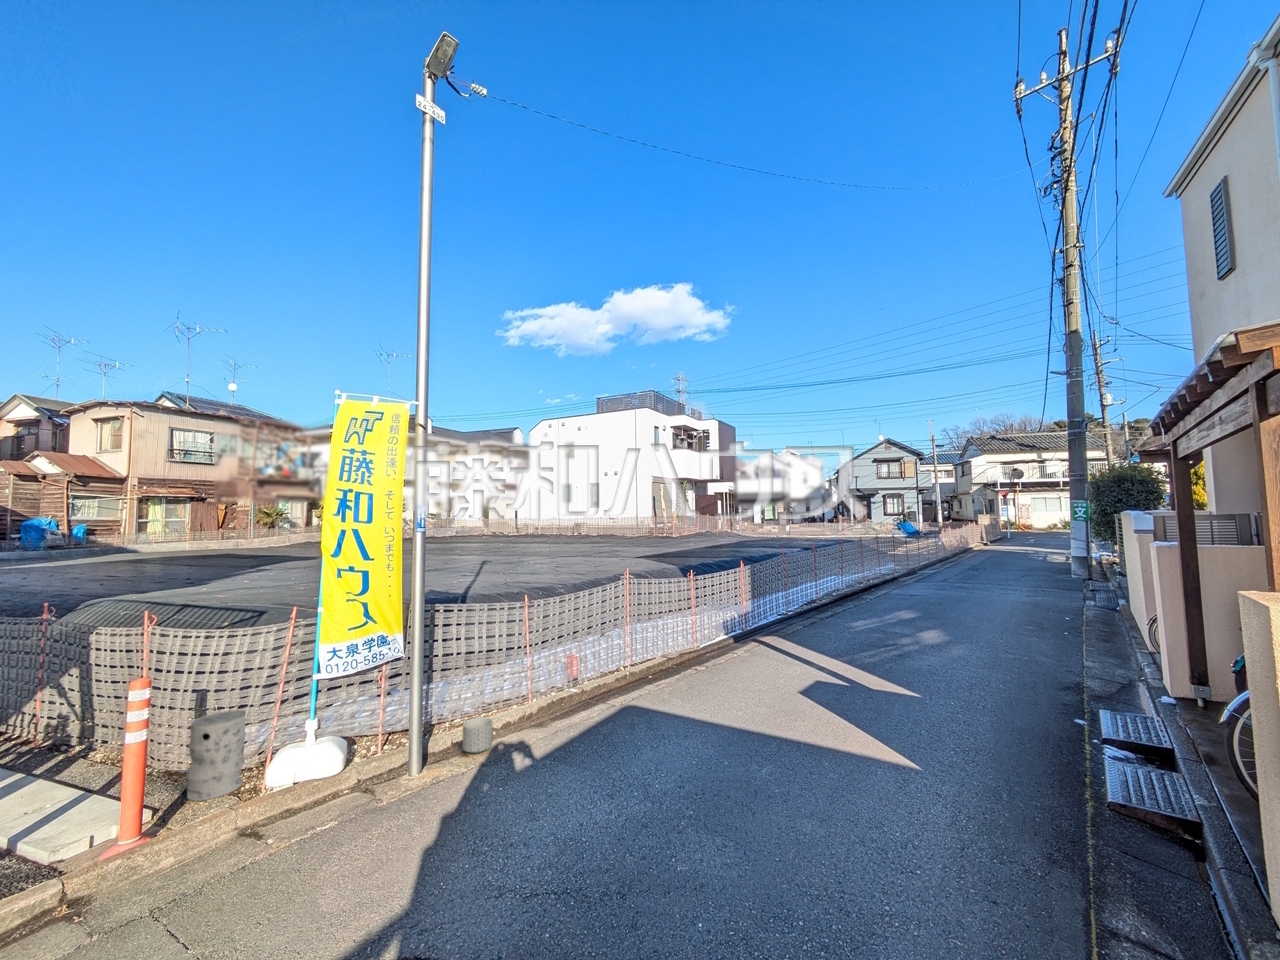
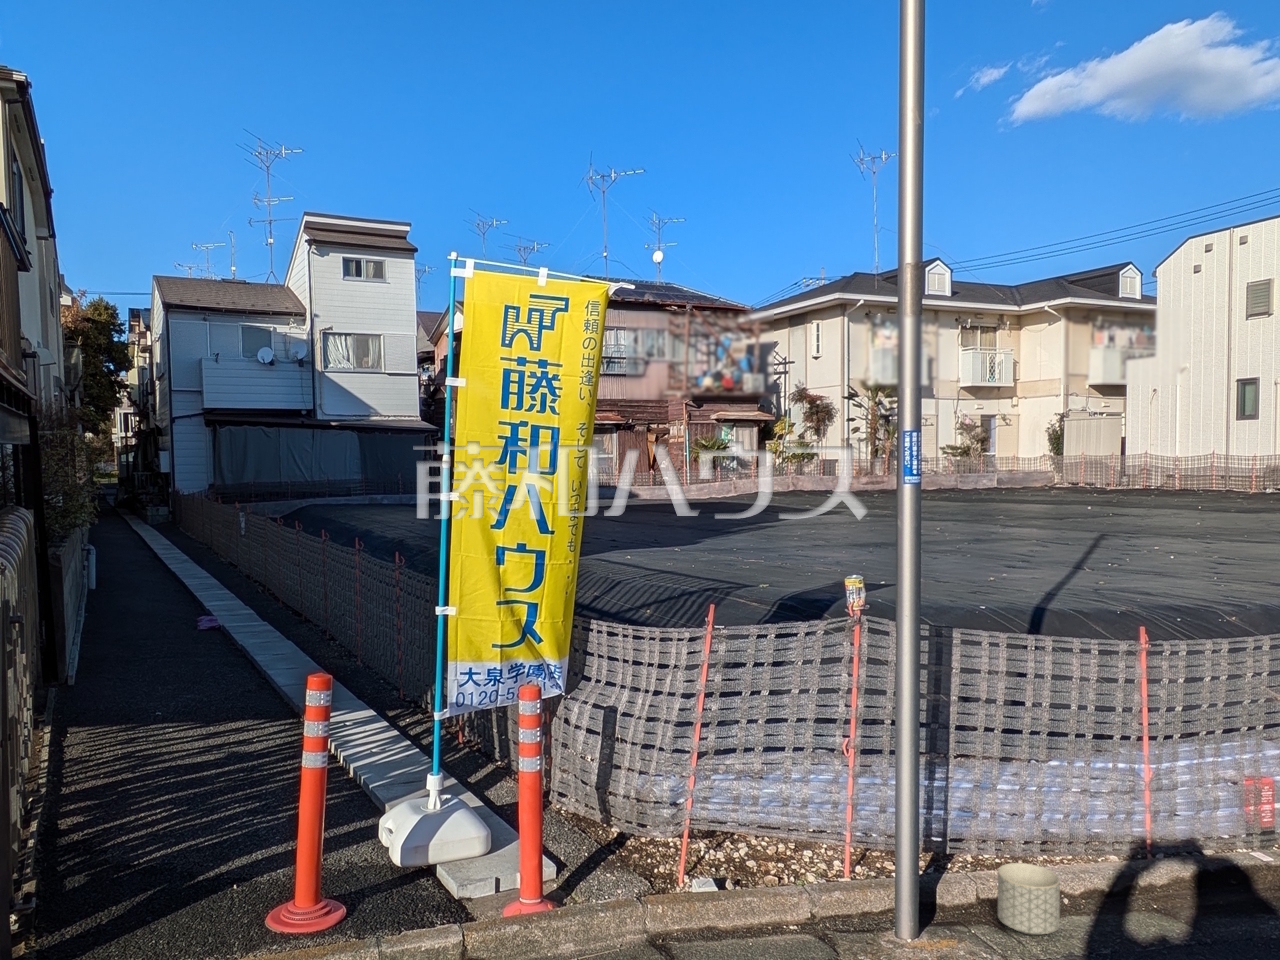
trash can: present [186,710,246,801] -> none [590,748,658,874]

